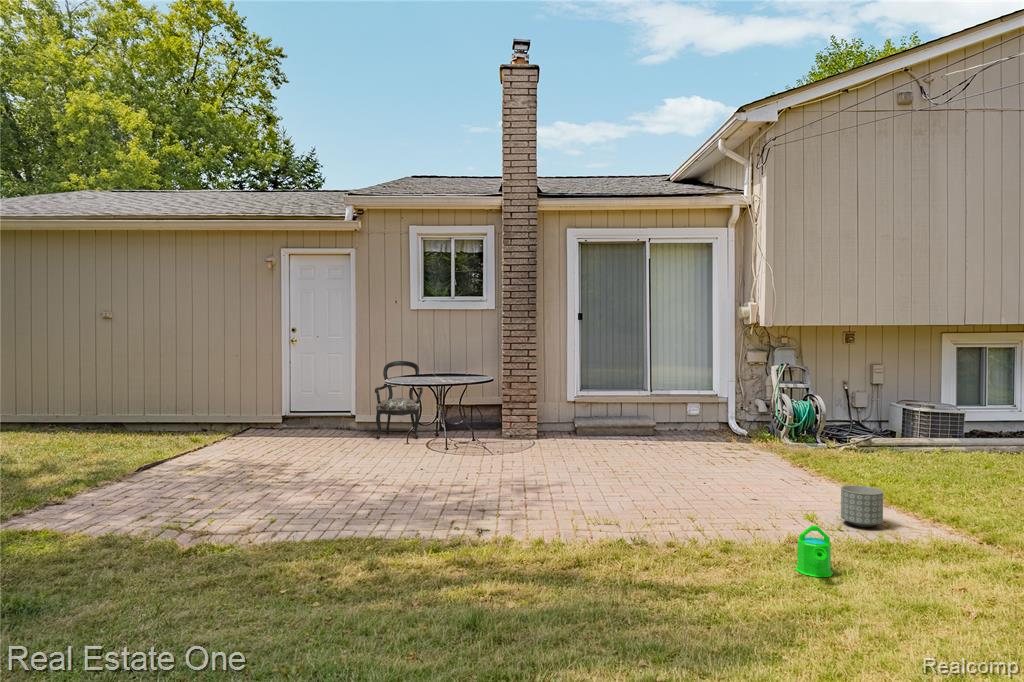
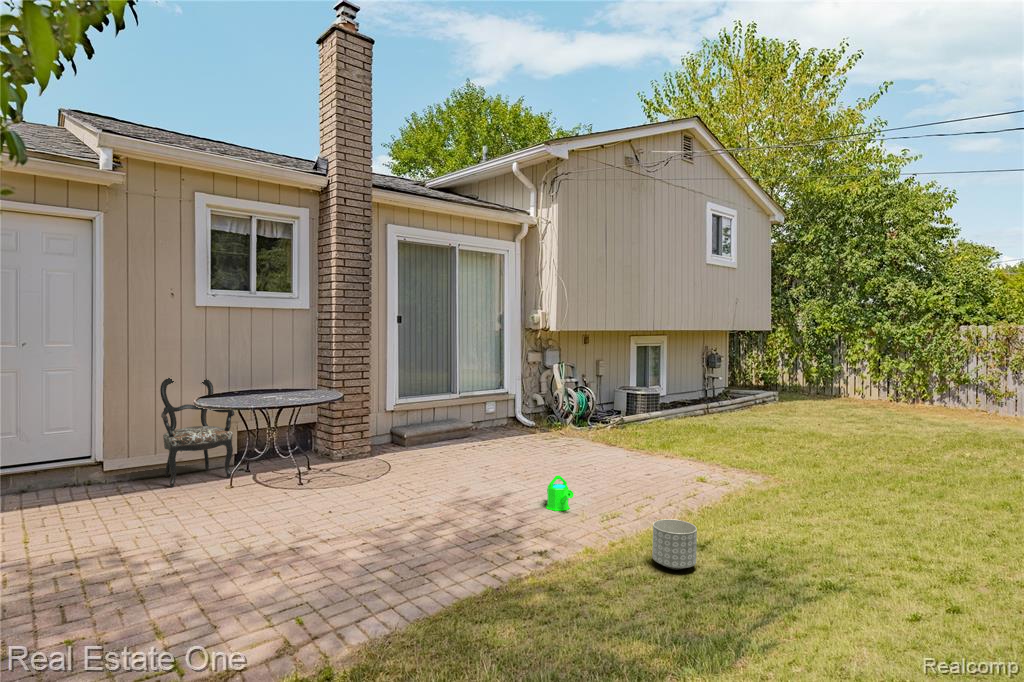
planter: present [841,485,883,527] -> present [652,519,697,570]
watering can: present [795,526,833,577] -> present [546,475,574,511]

